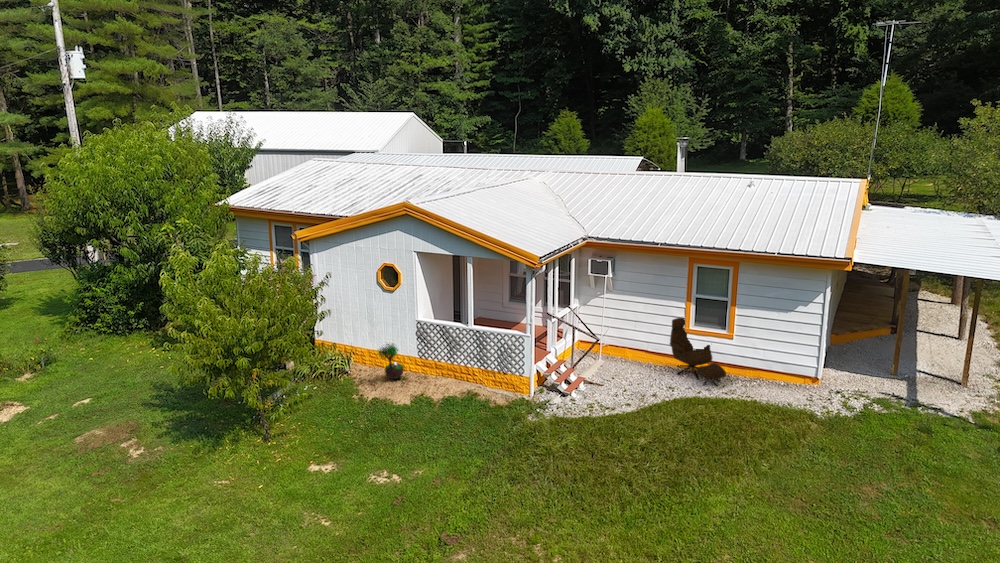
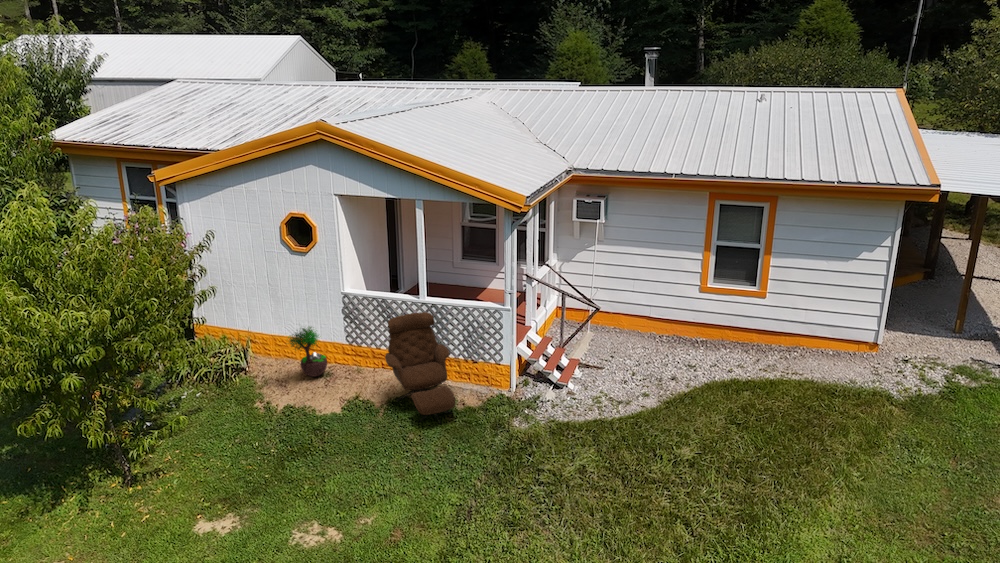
lounge chair: present [670,317,726,386] -> present [385,312,455,424]

